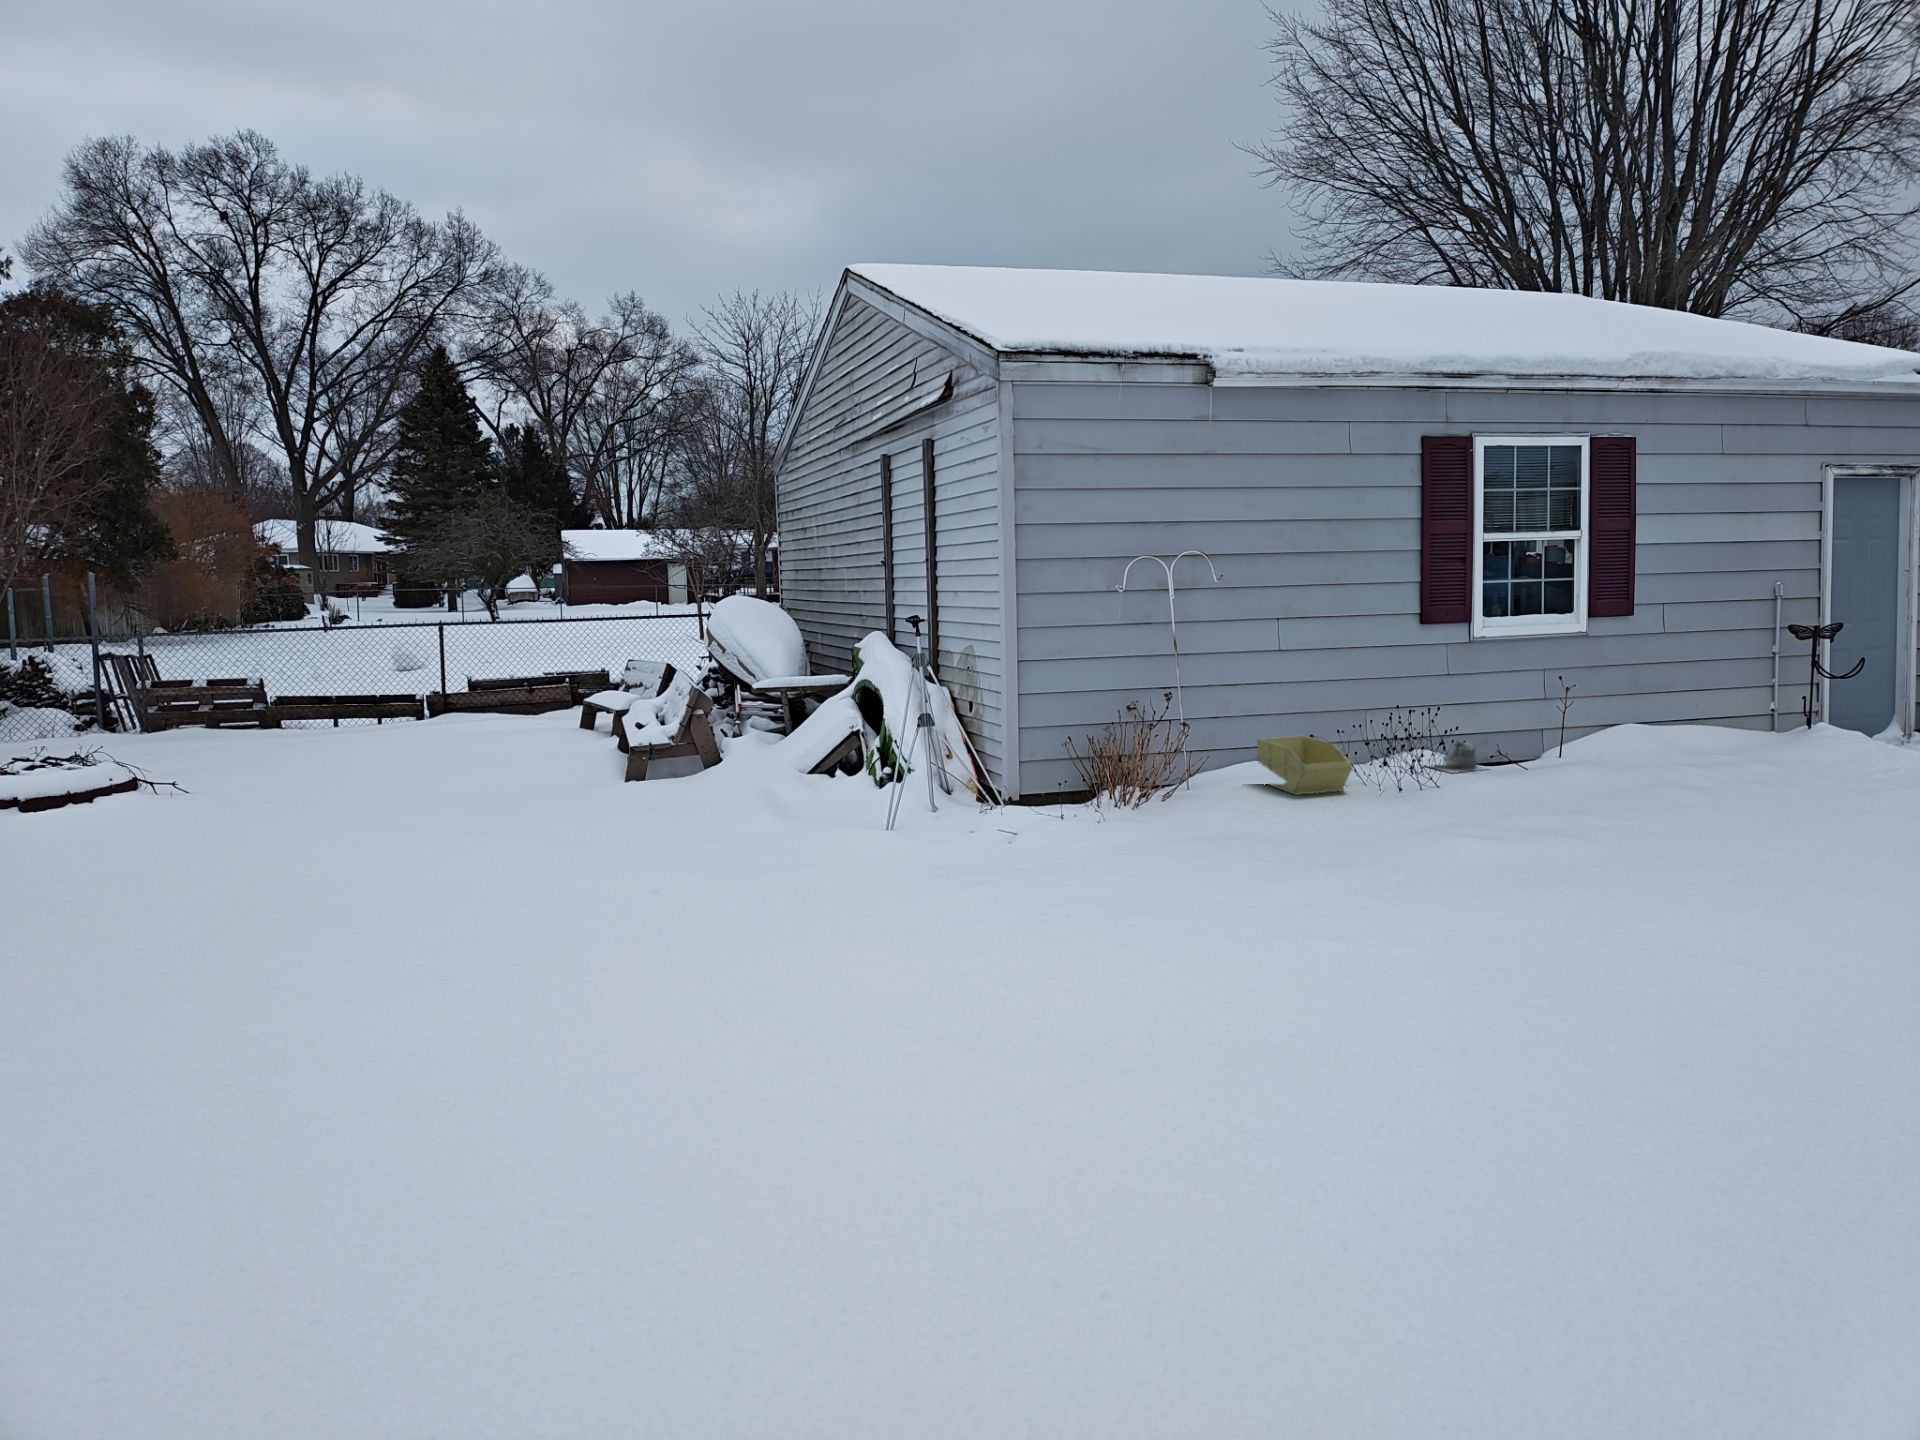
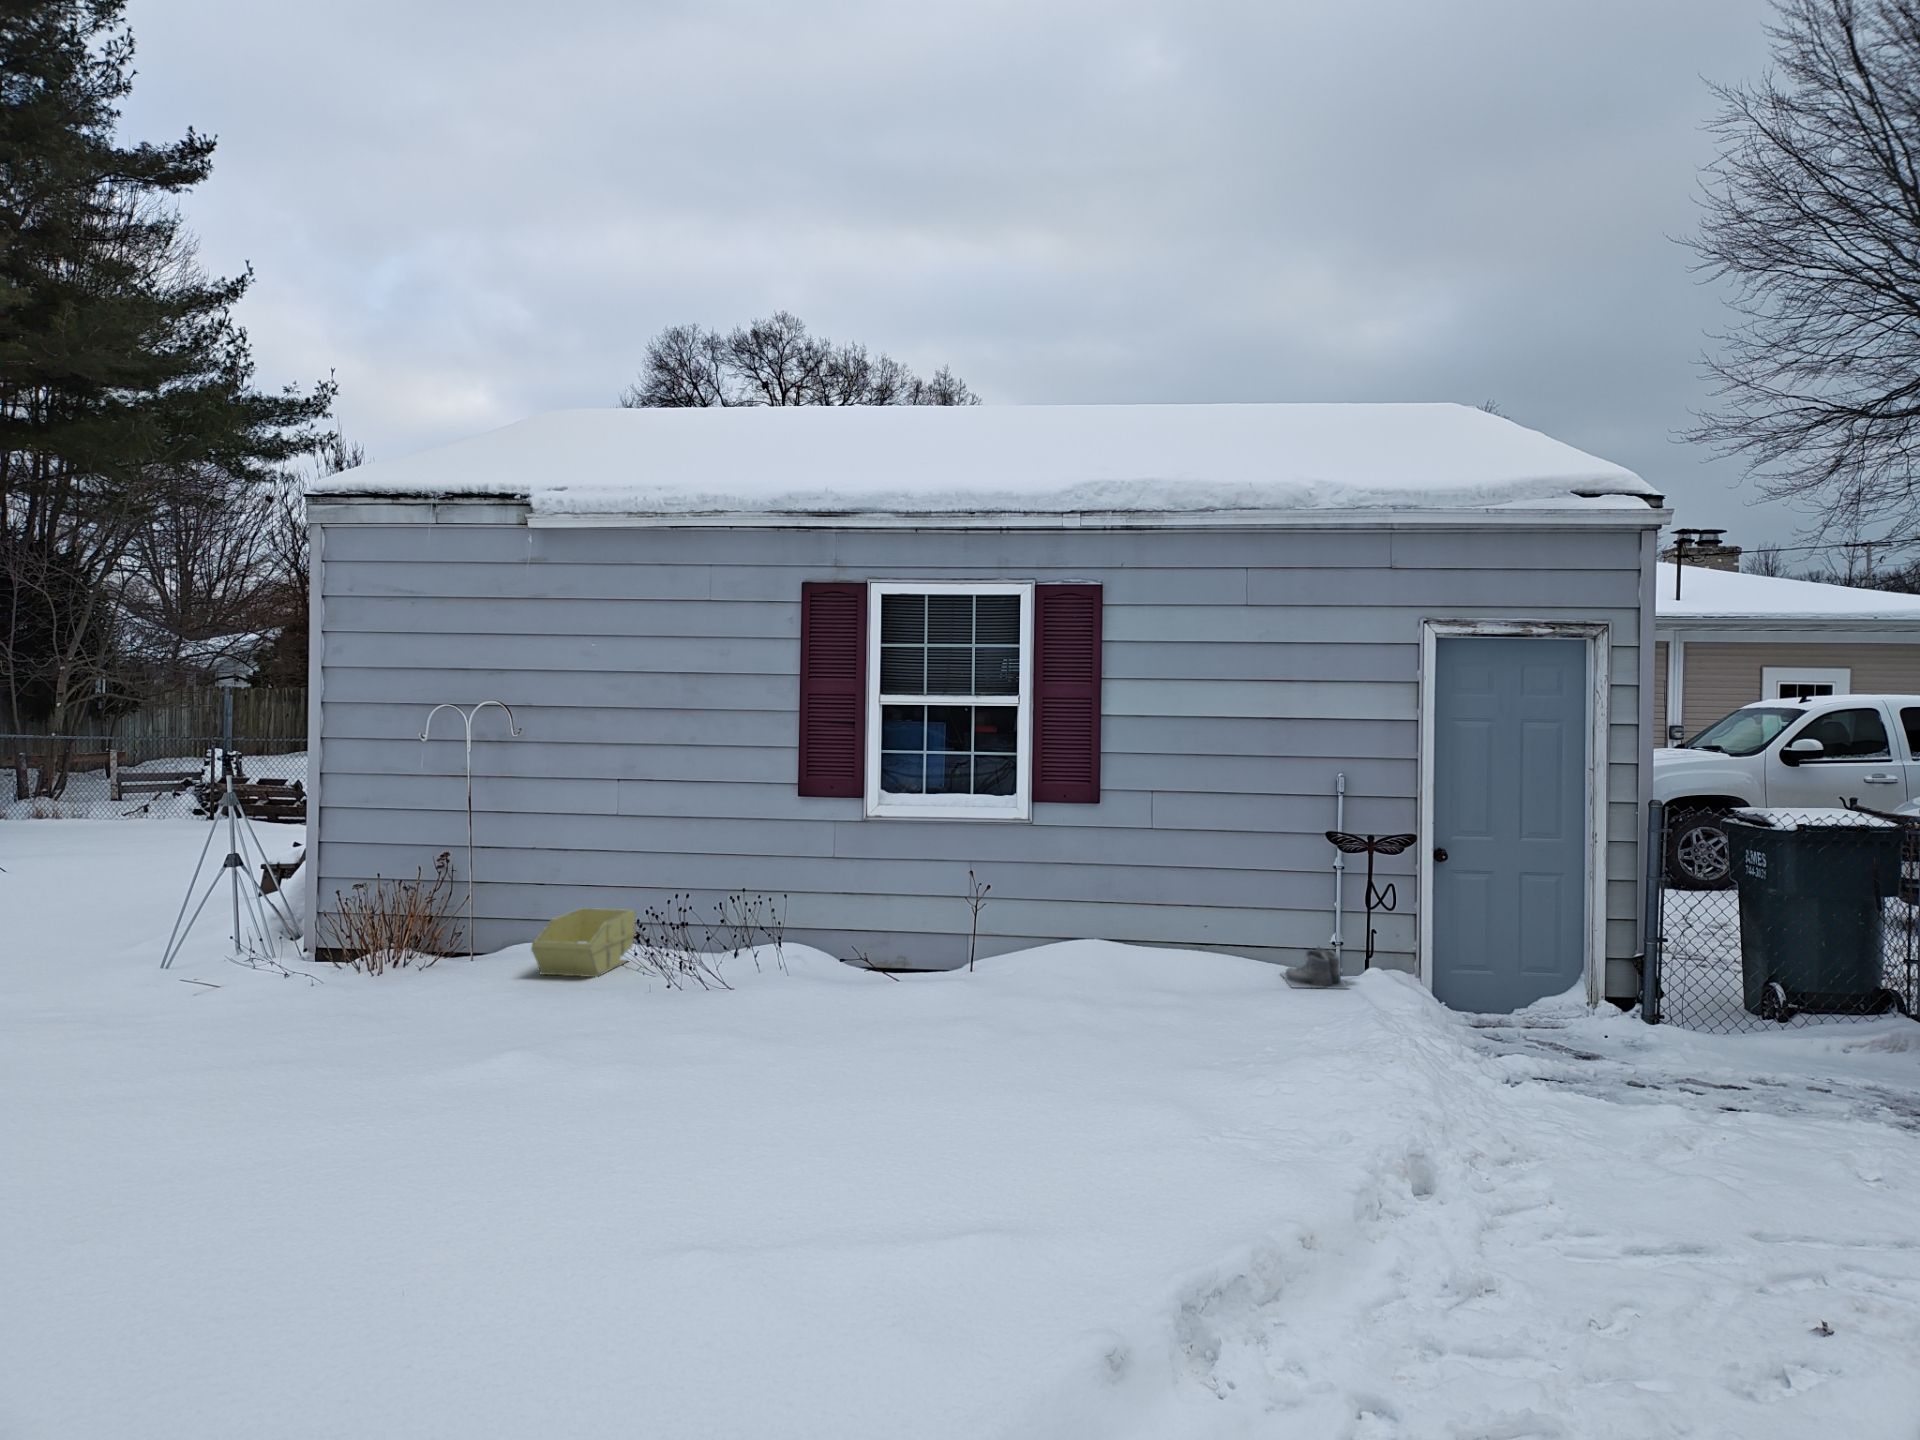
boots: present [1425,741,1487,773] -> present [1281,946,1348,989]

